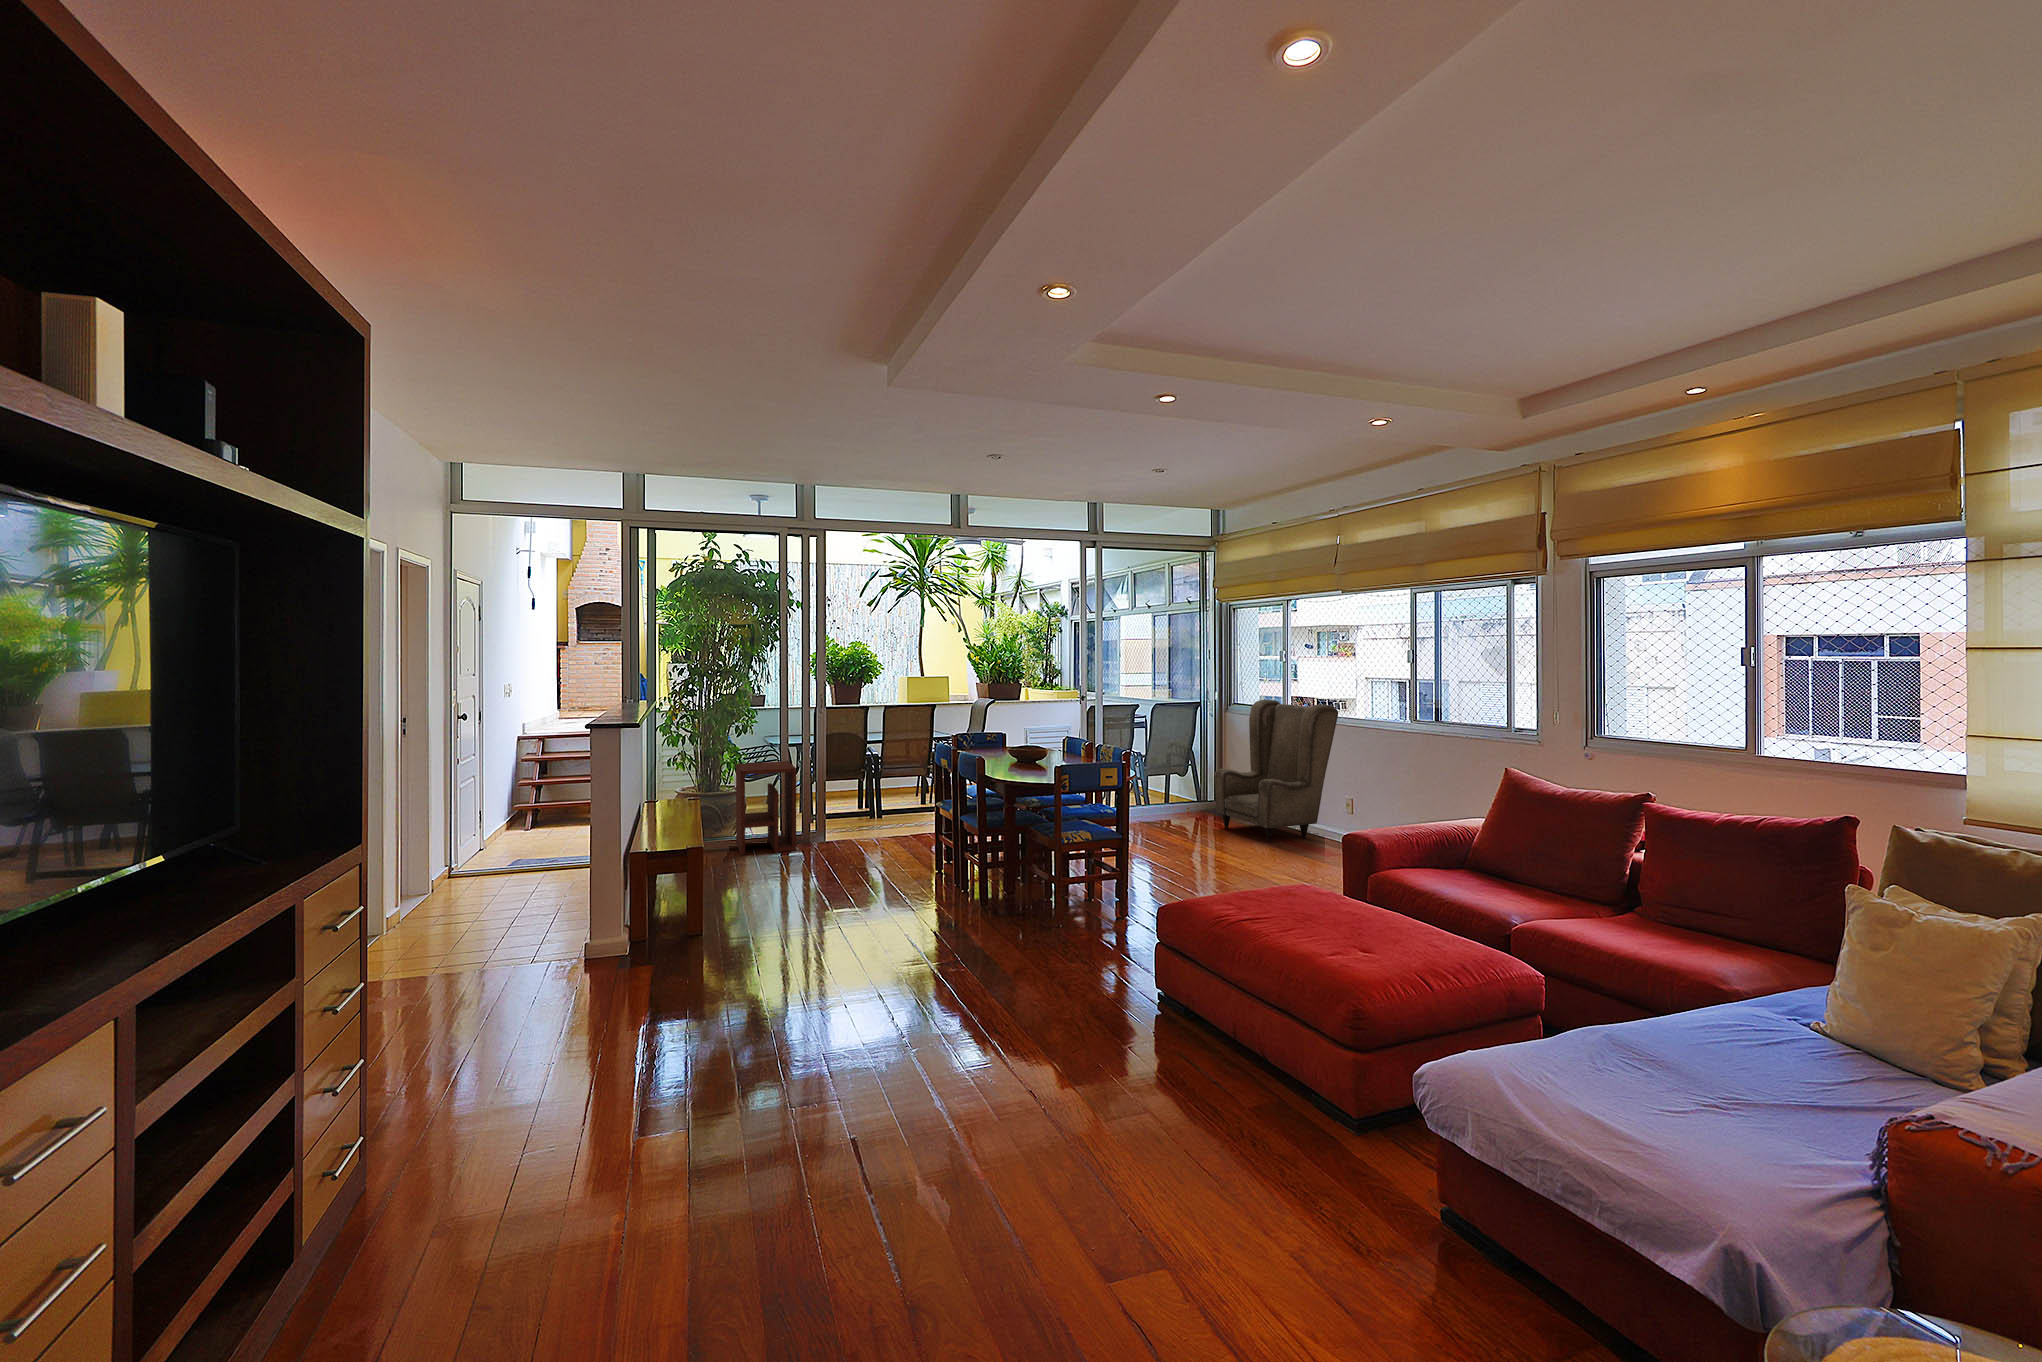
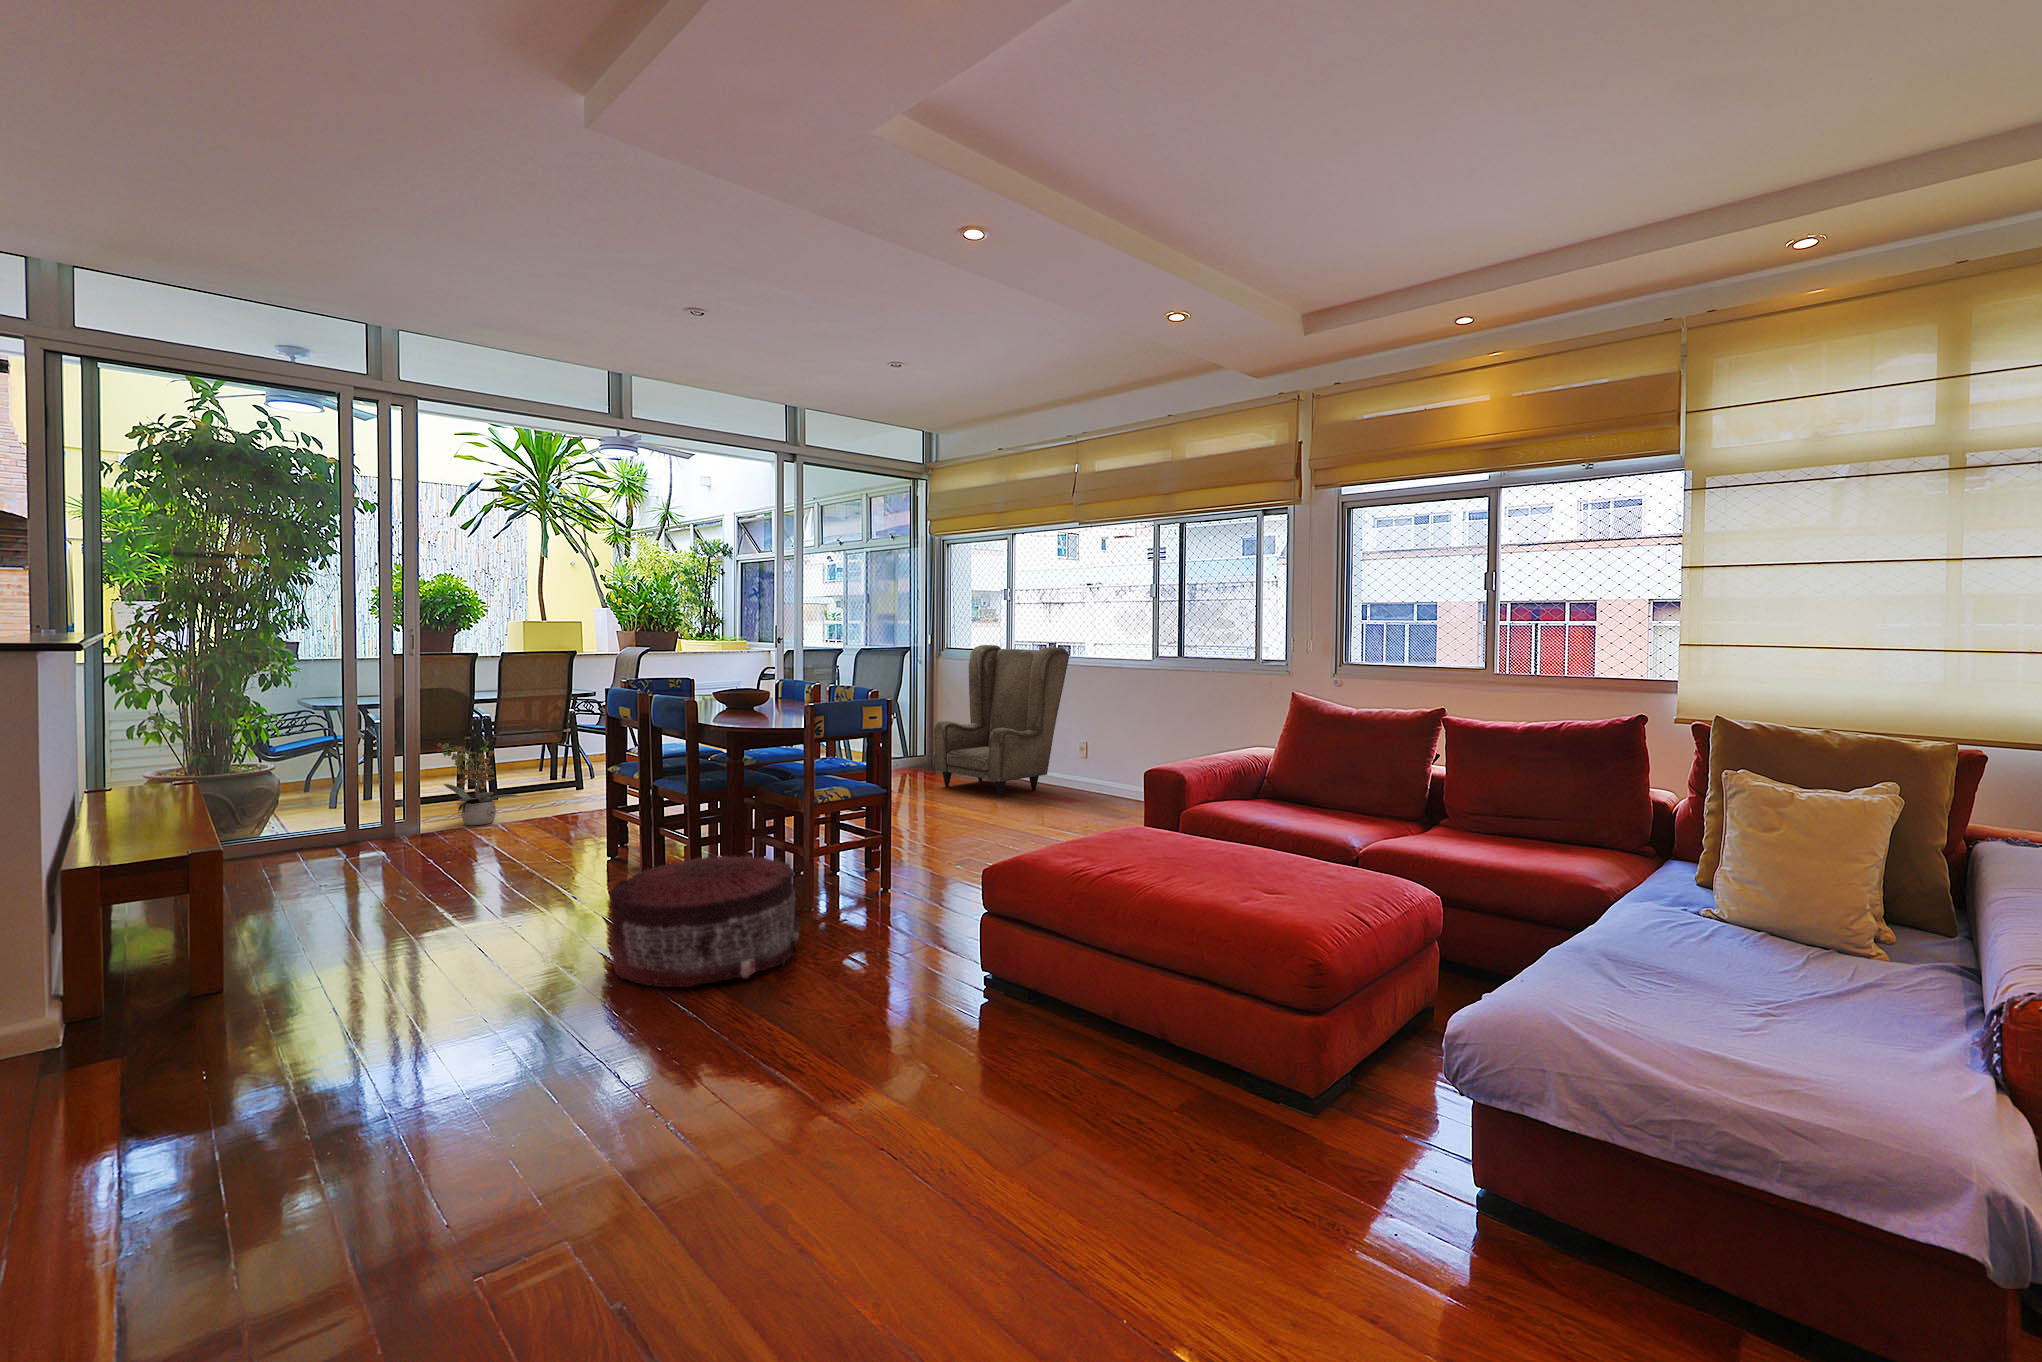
side table: present [736,761,796,855] -> none [260,727,373,864]
potted plant: none [840,770,892,836] -> present [437,737,519,825]
pouf: none [906,878,1035,976] -> present [610,856,799,987]

